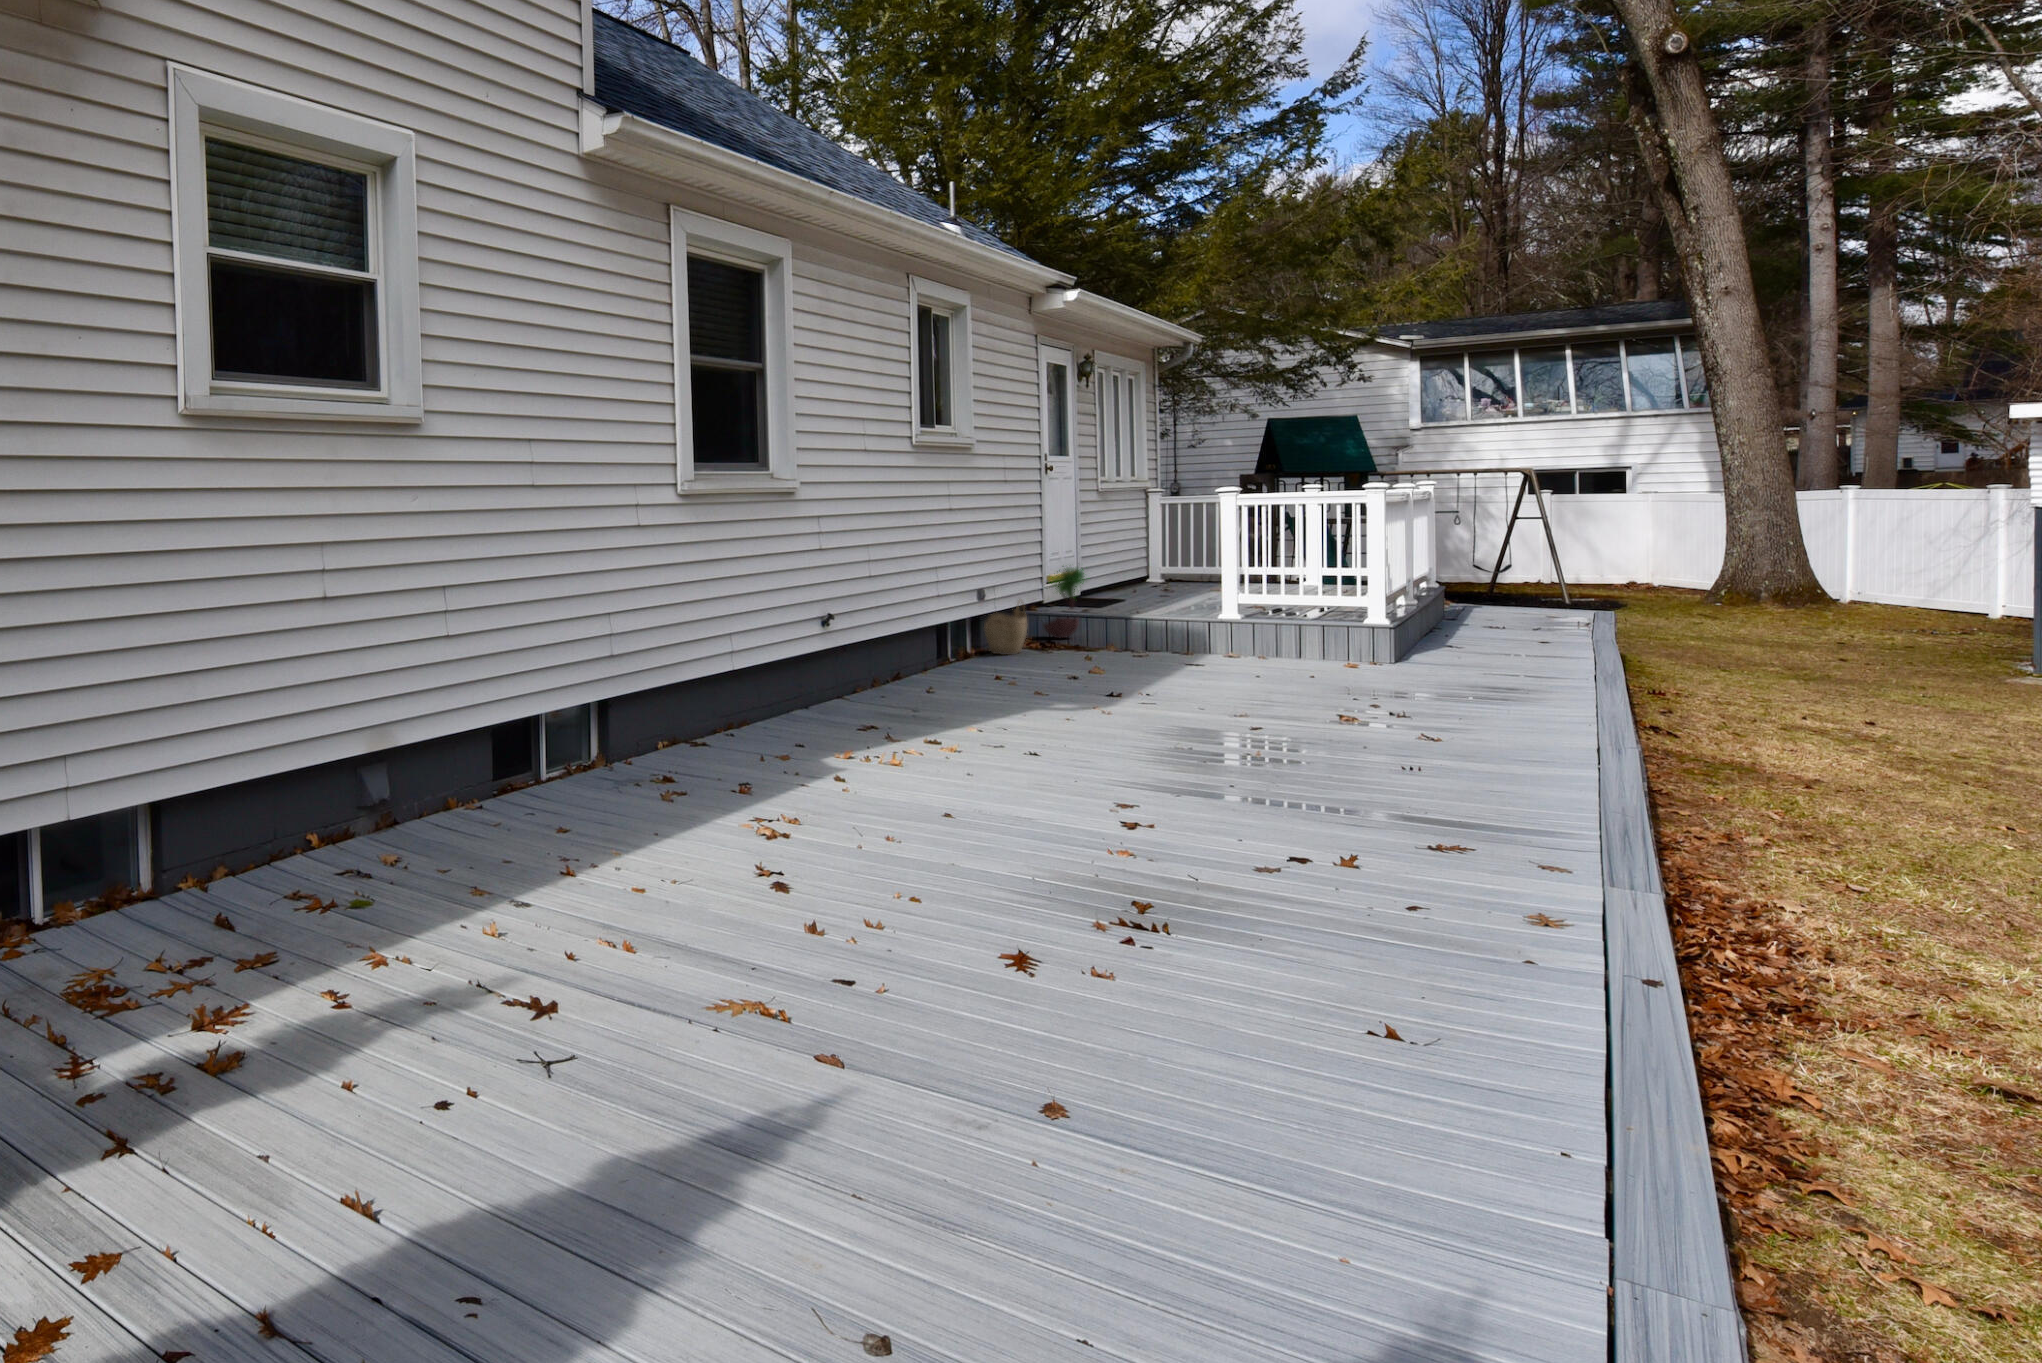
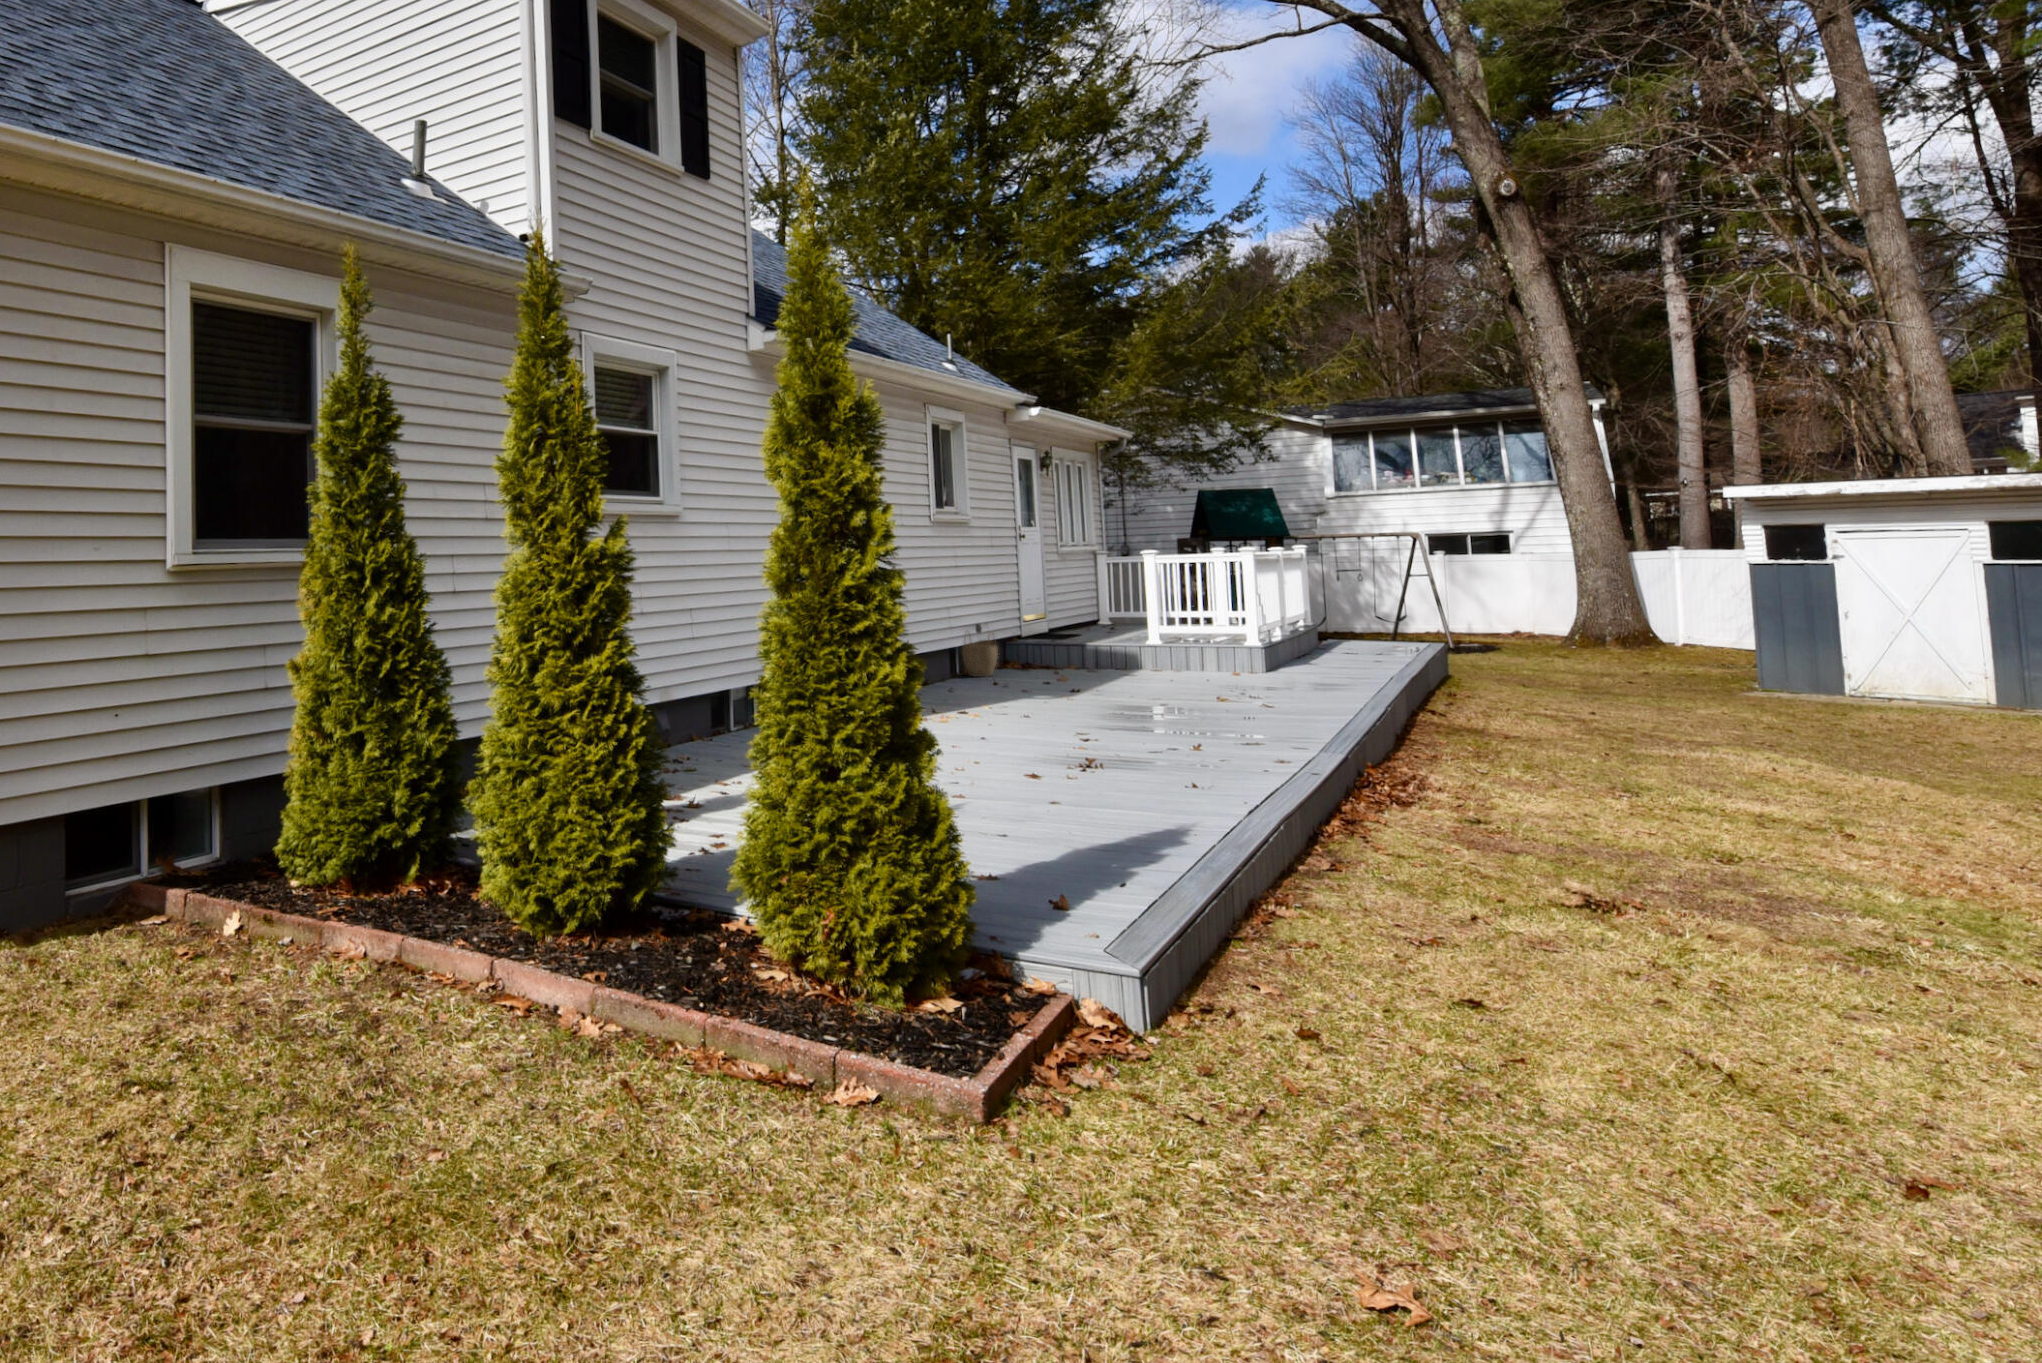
potted tree: present [1044,566,1085,638] -> none [1009,600,1048,667]

